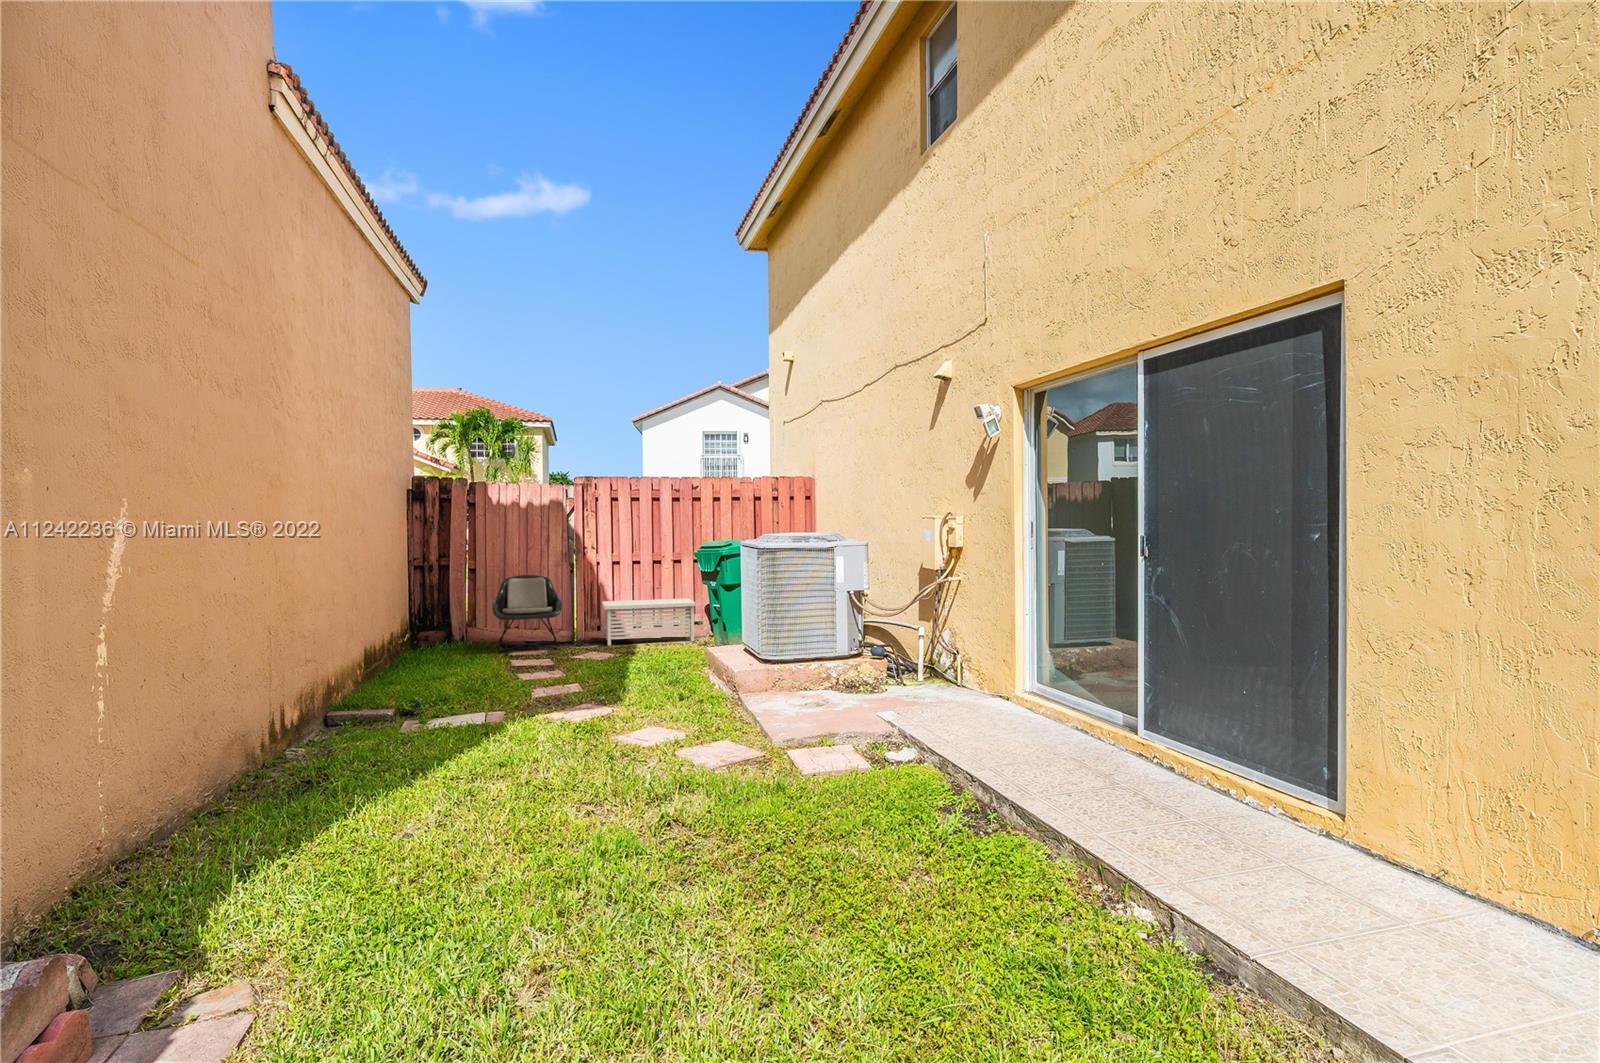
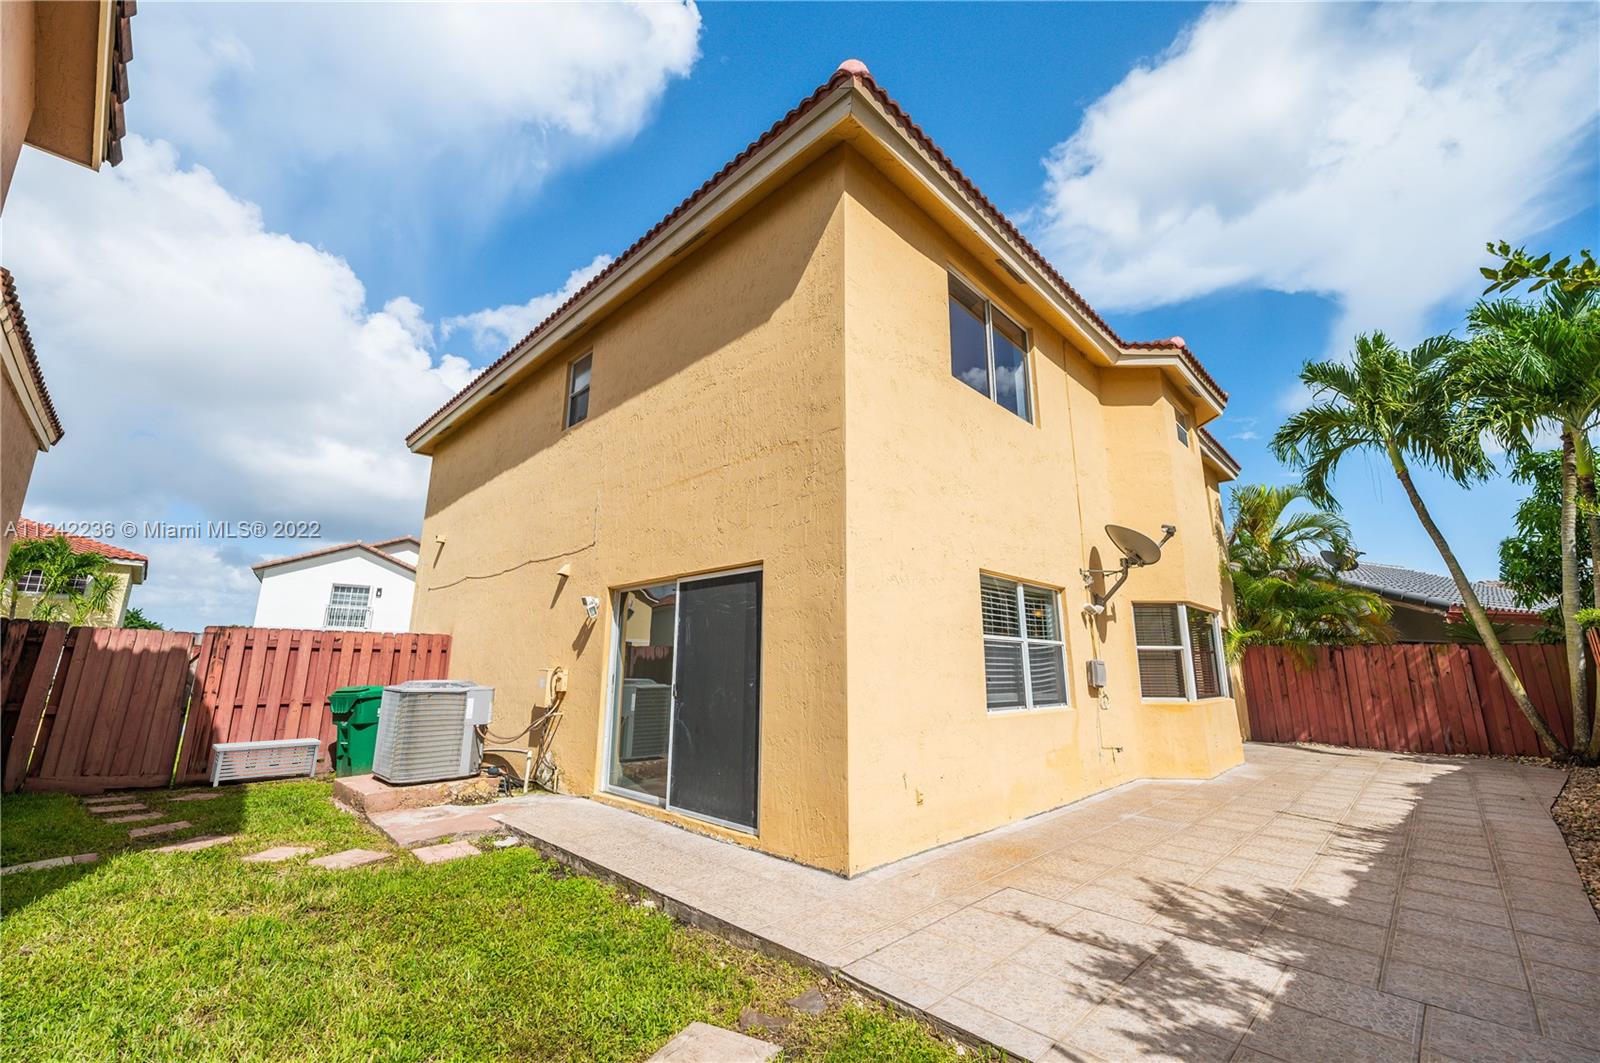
lounge chair: present [492,575,562,653] -> none [65,720,166,803]

